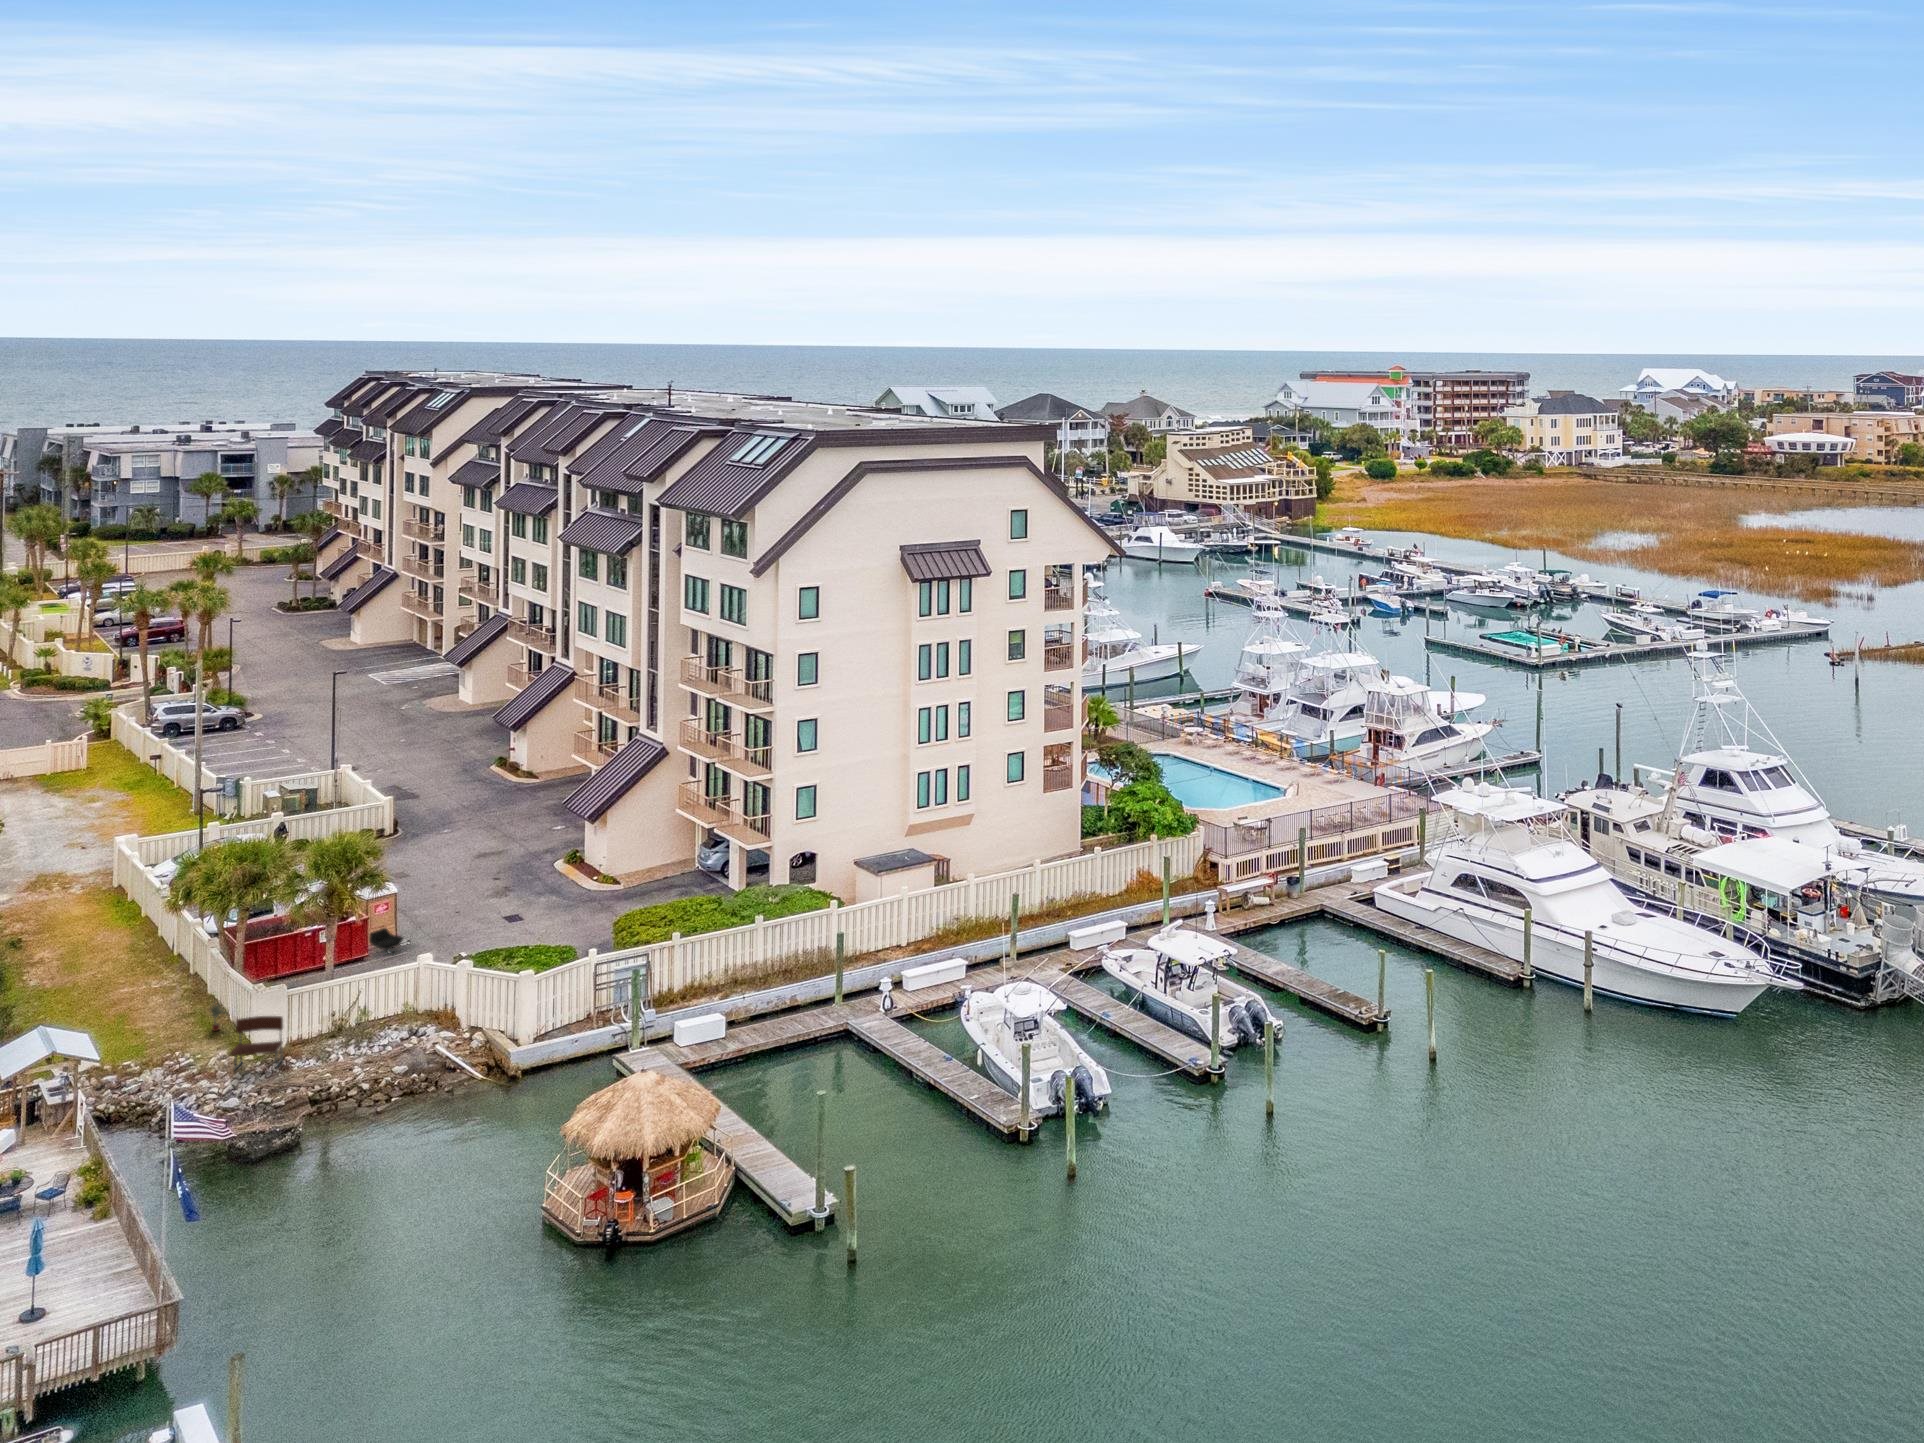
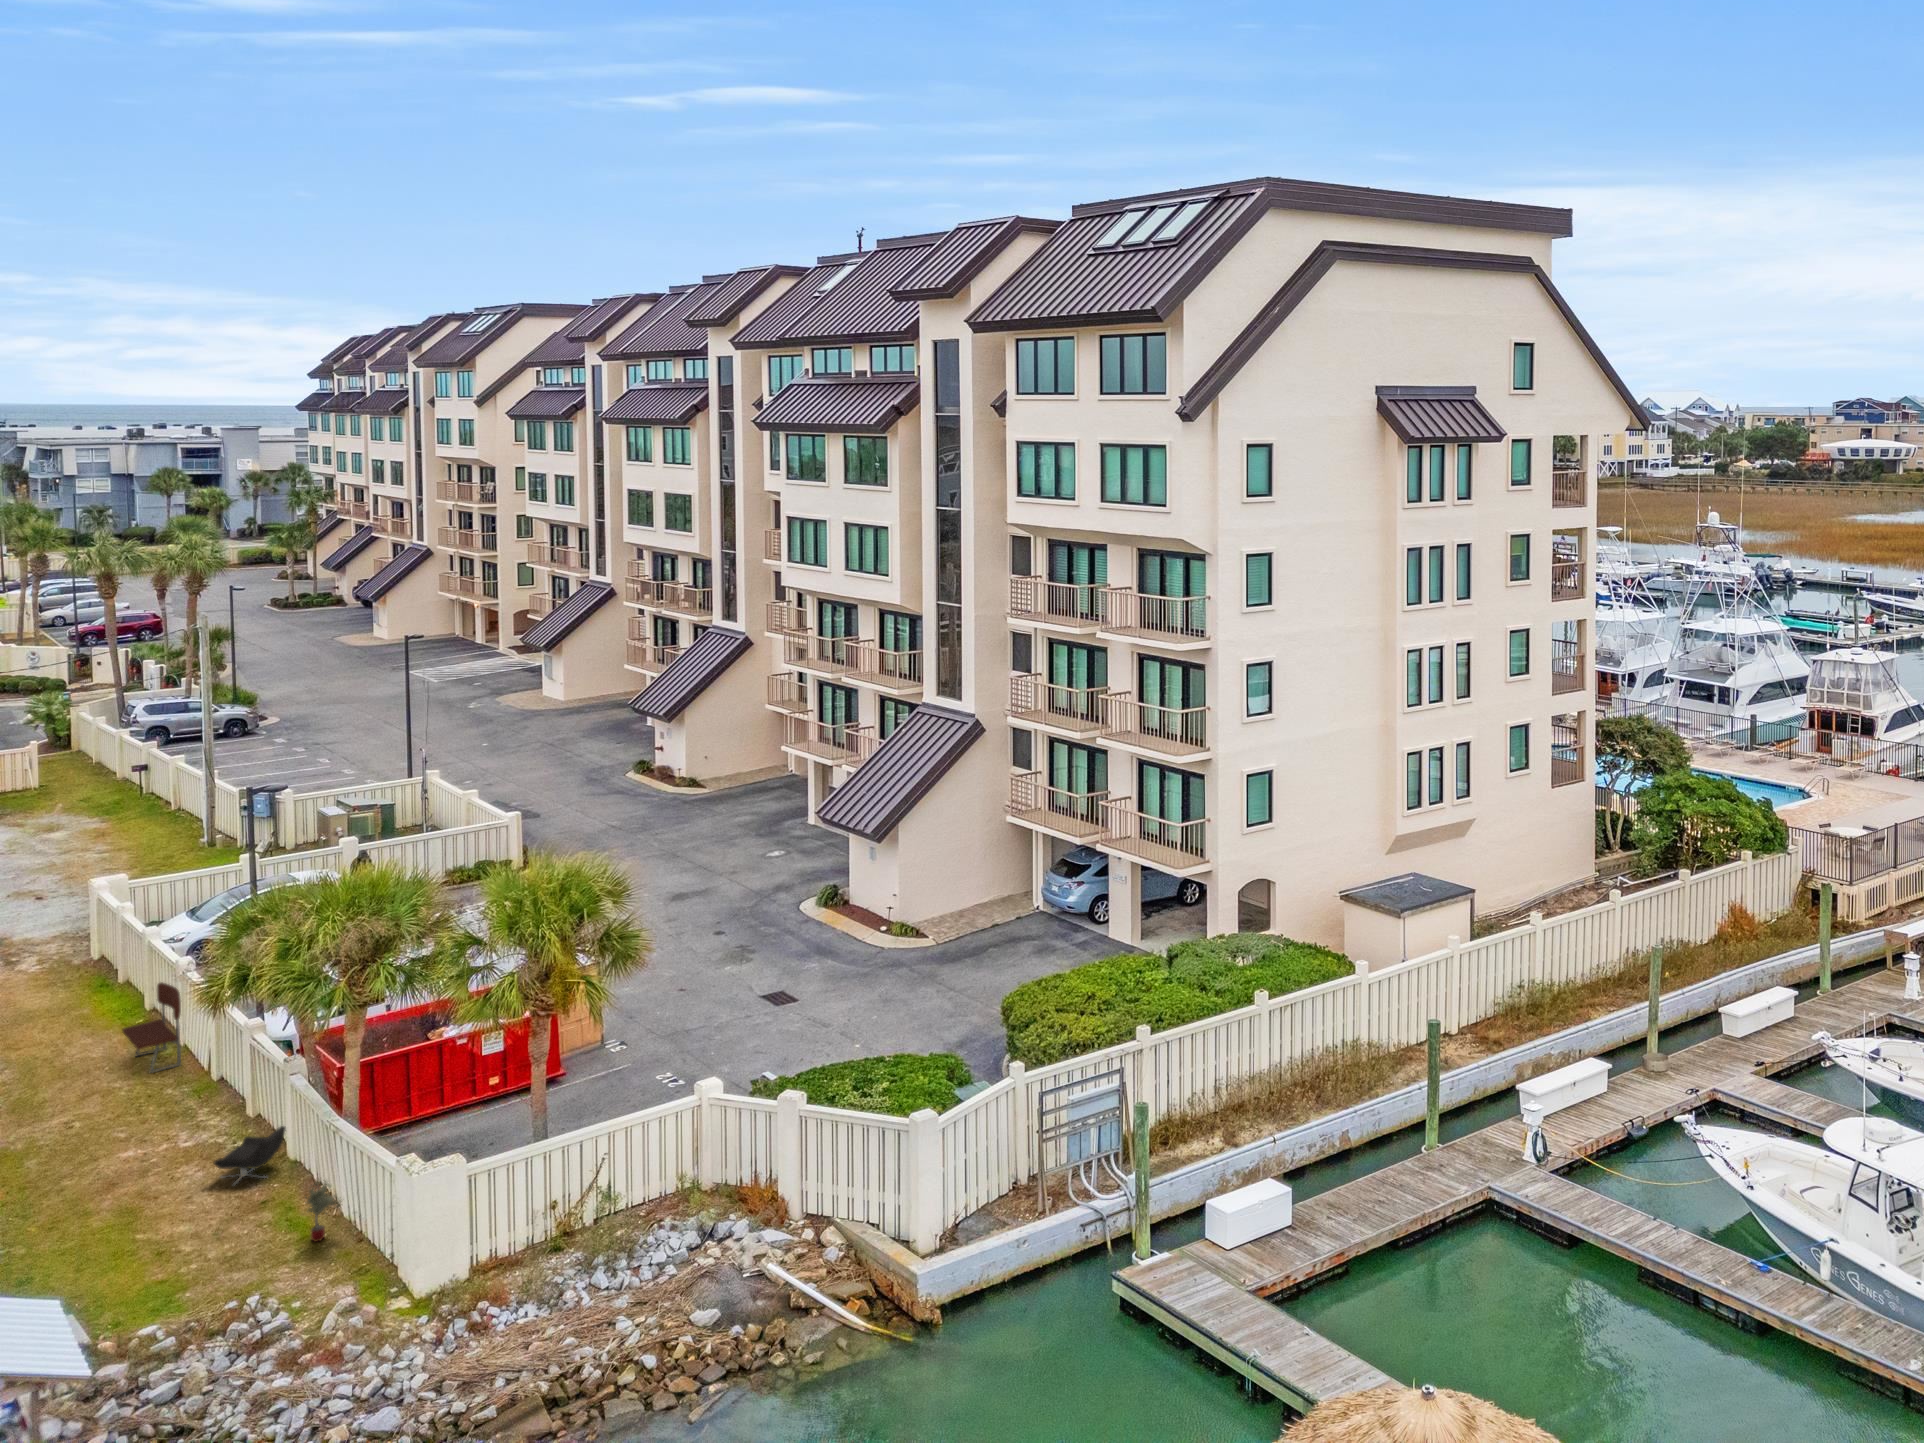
lounge chair: present [369,928,403,953] -> present [214,1126,286,1184]
bench: present [229,1016,283,1070] -> present [122,982,181,1073]

